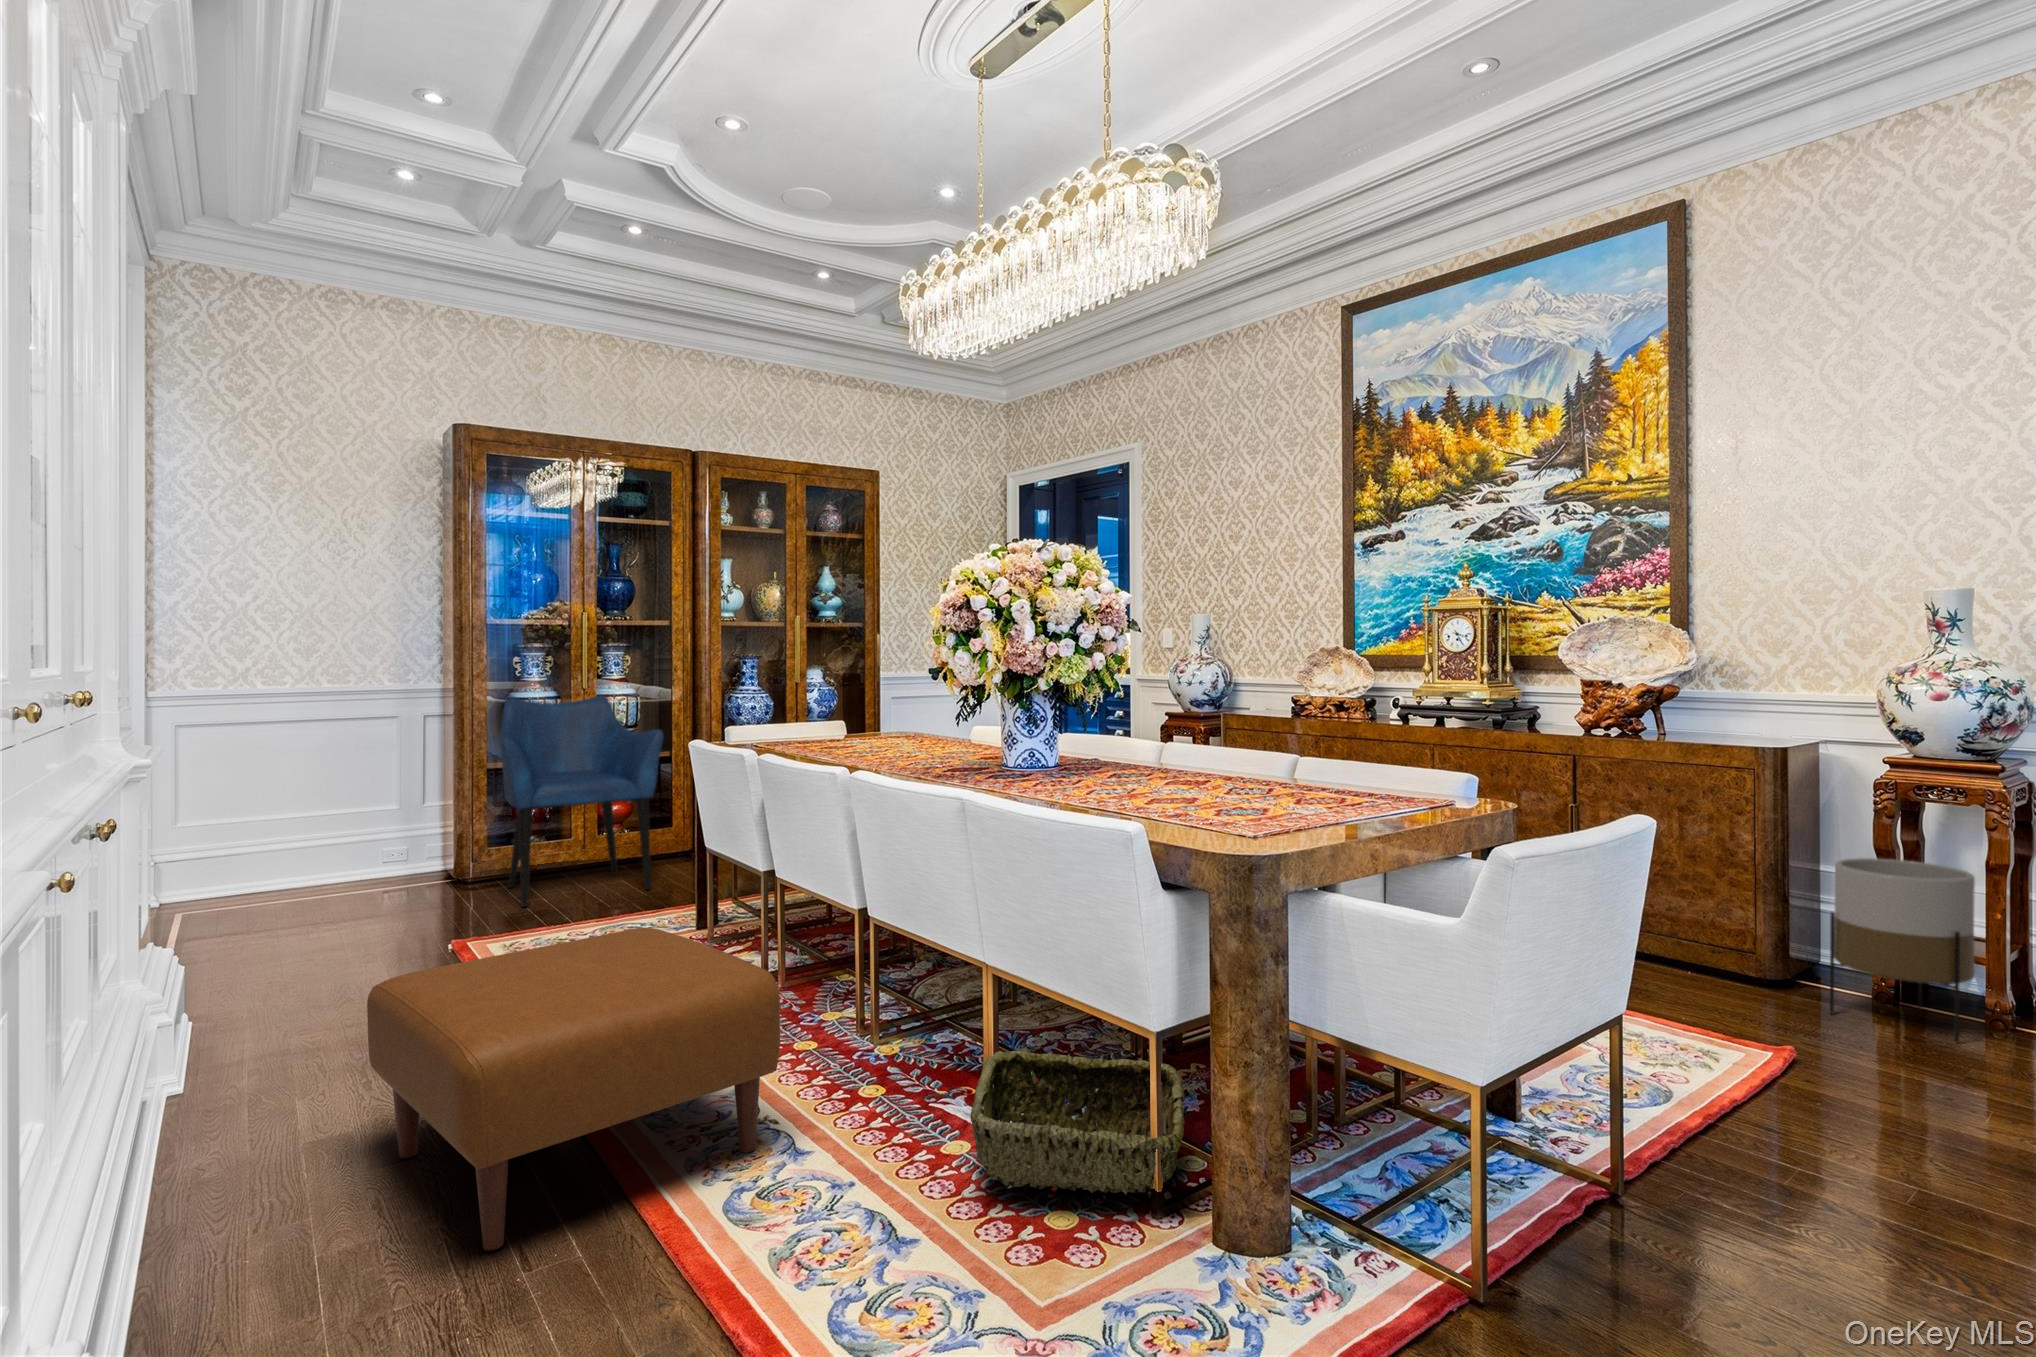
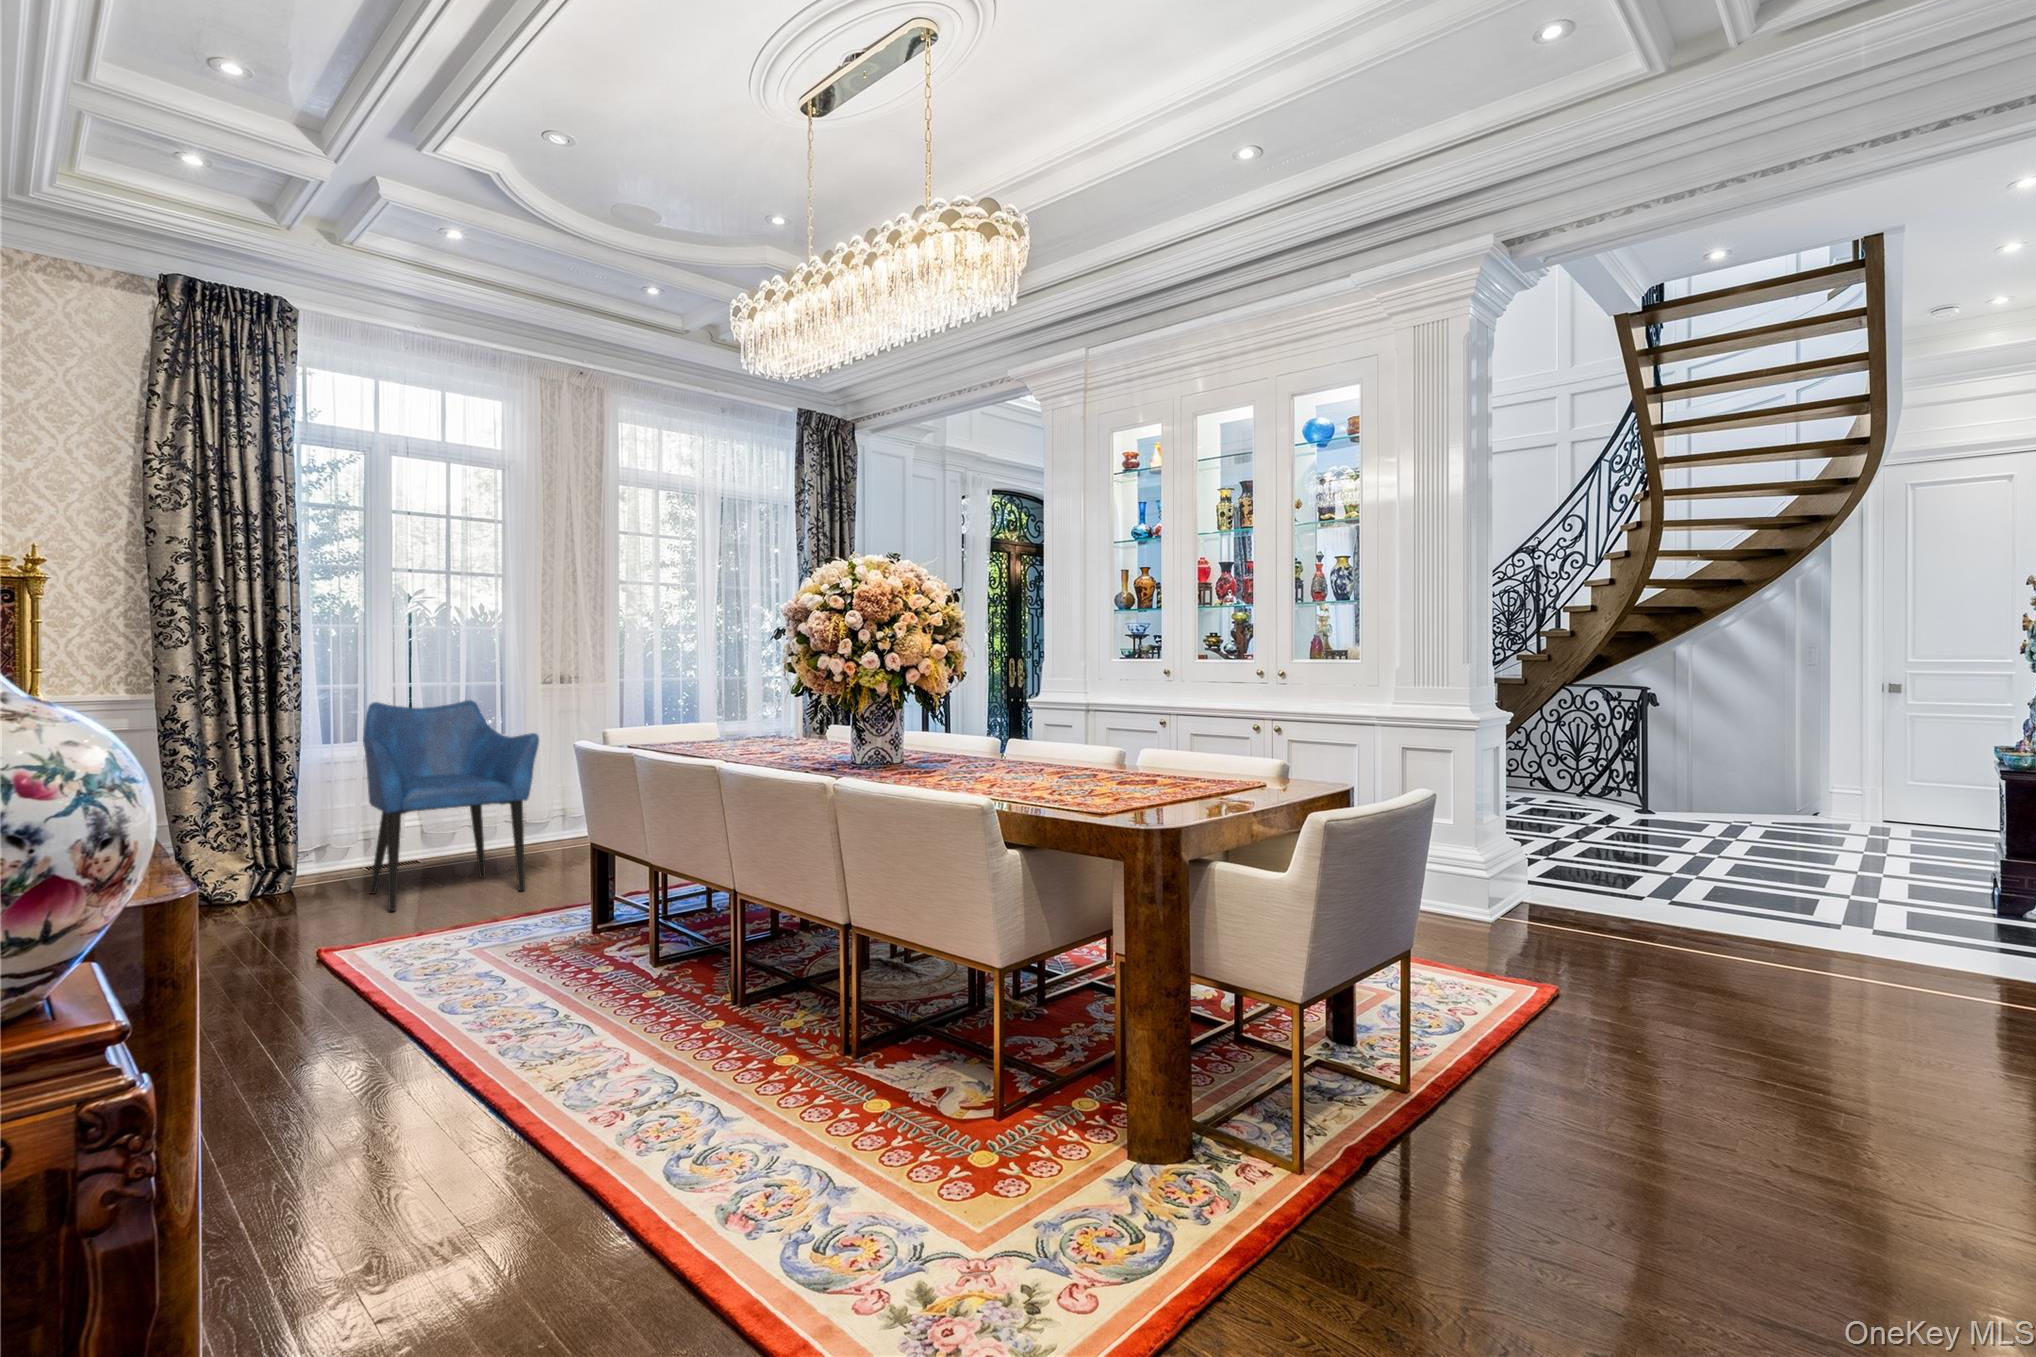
planter: present [1830,858,1975,1043] -> none [1573,829,1678,973]
ottoman: present [367,928,780,1251] -> none [277,918,708,1231]
woven basket: present [971,1051,1185,1195] -> none [897,1014,1088,1135]

